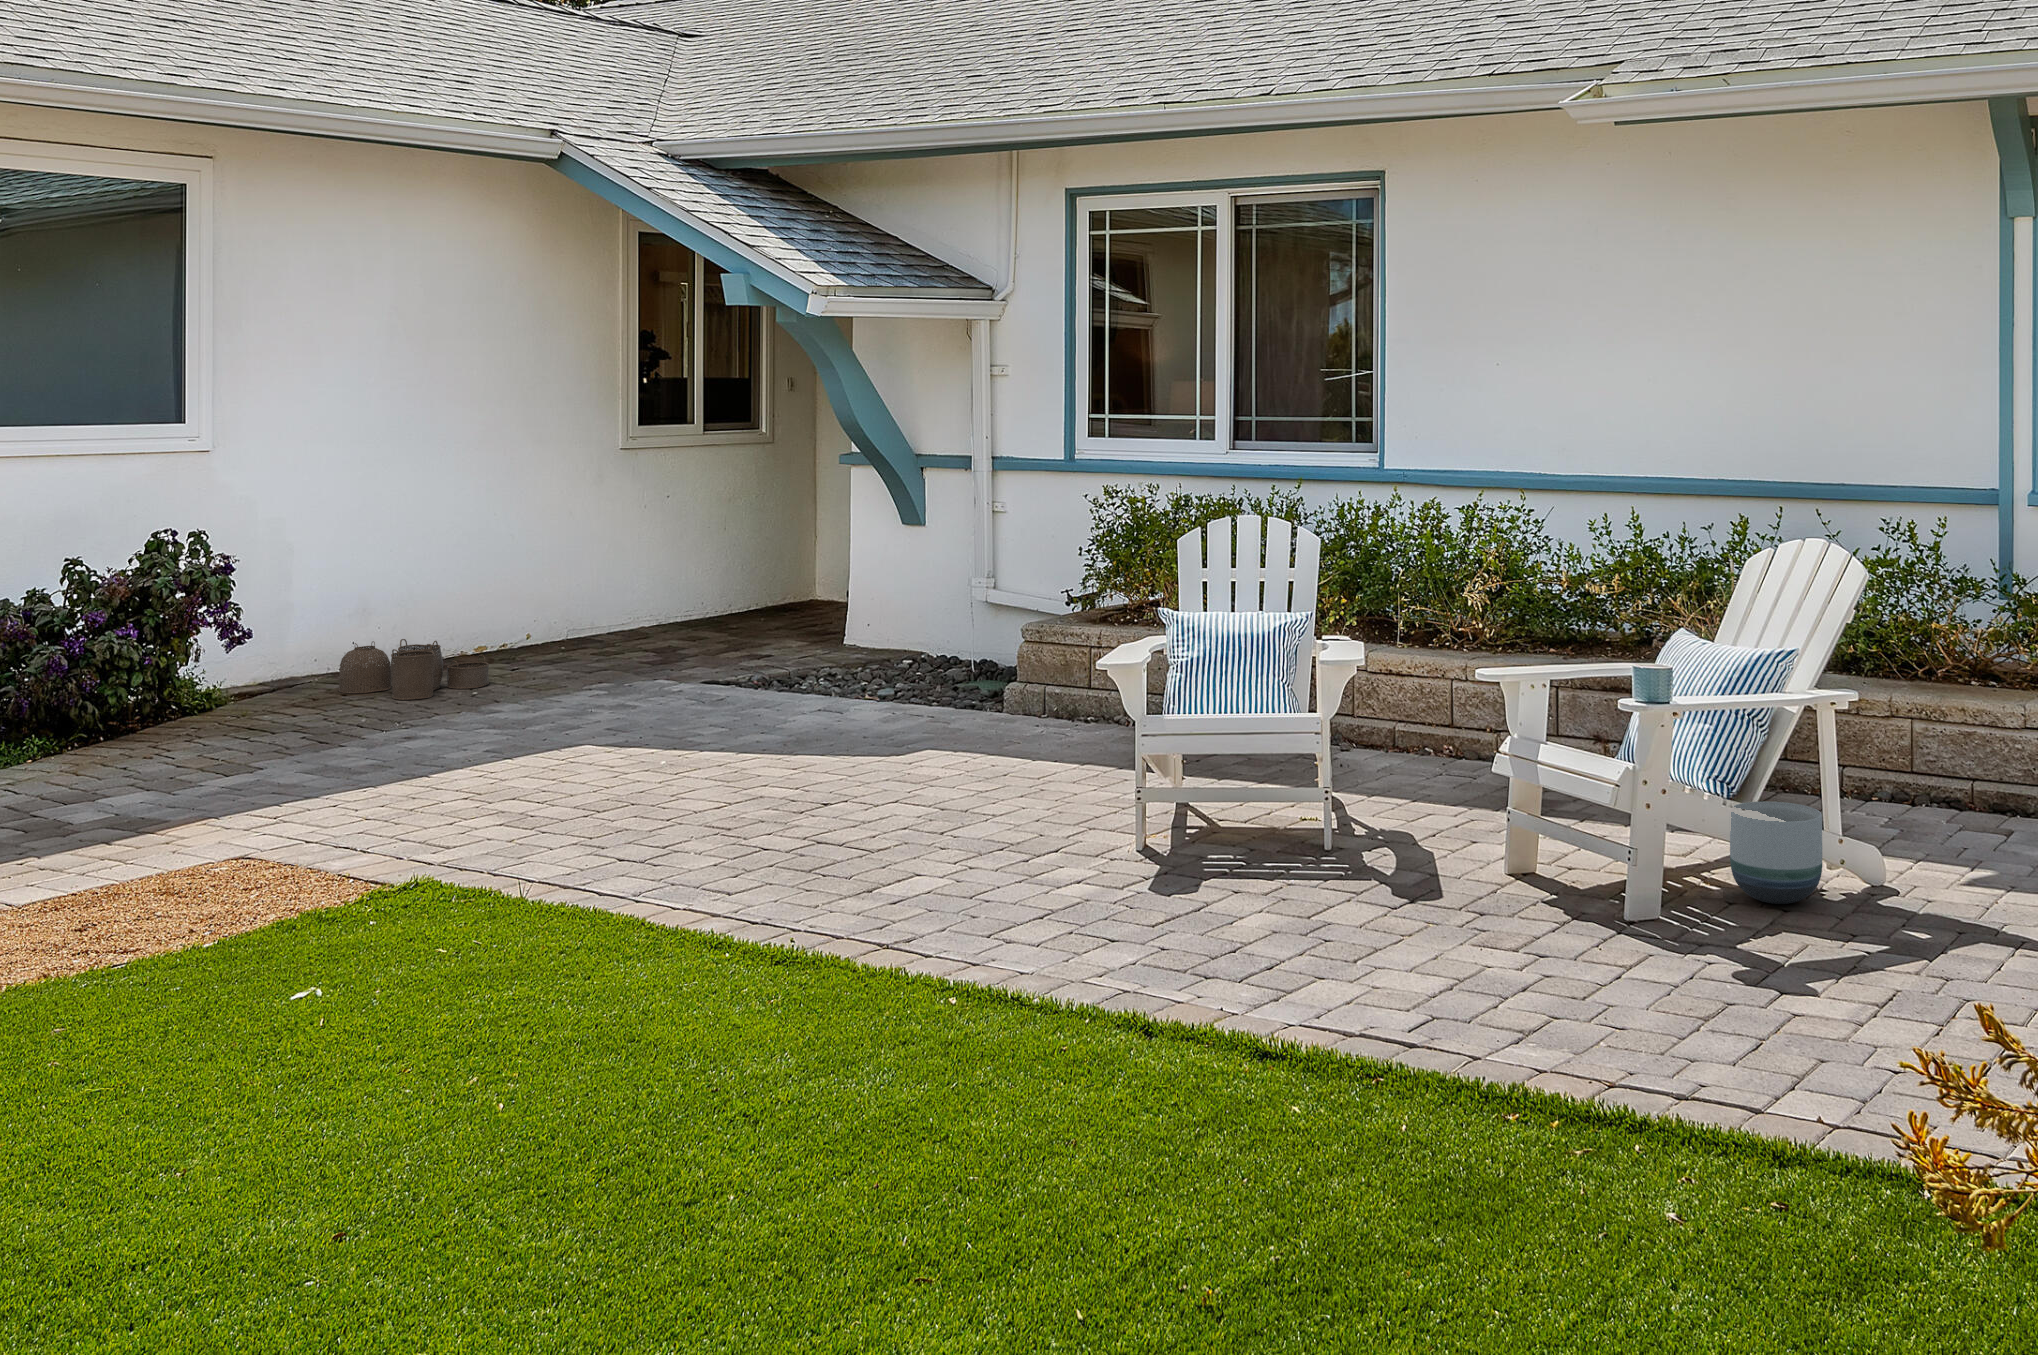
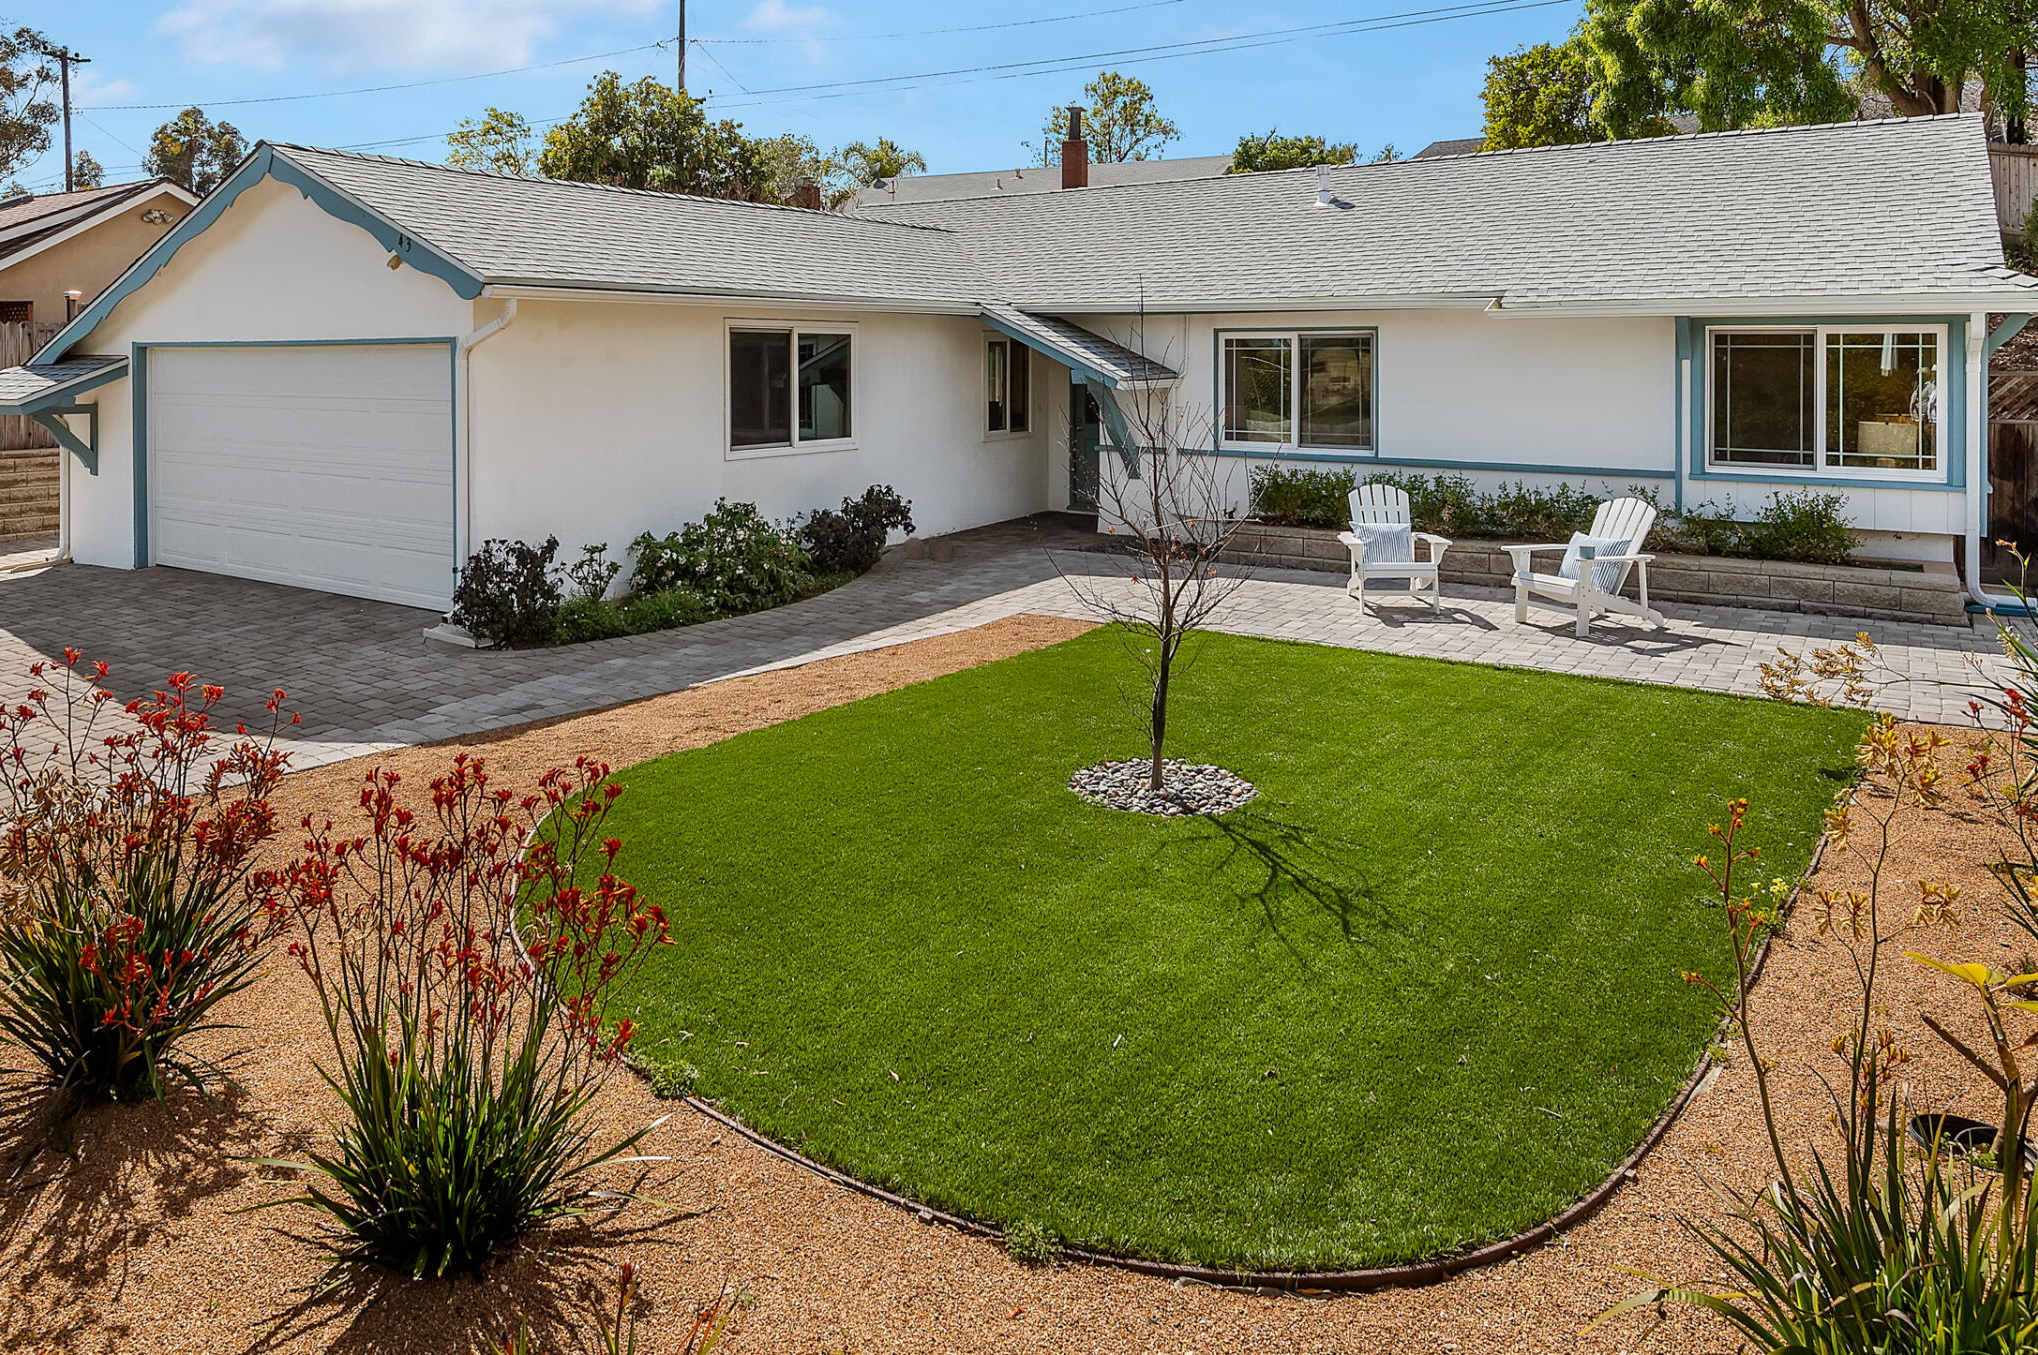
planter: present [1730,802,1822,904] -> none [1606,595,1643,631]

